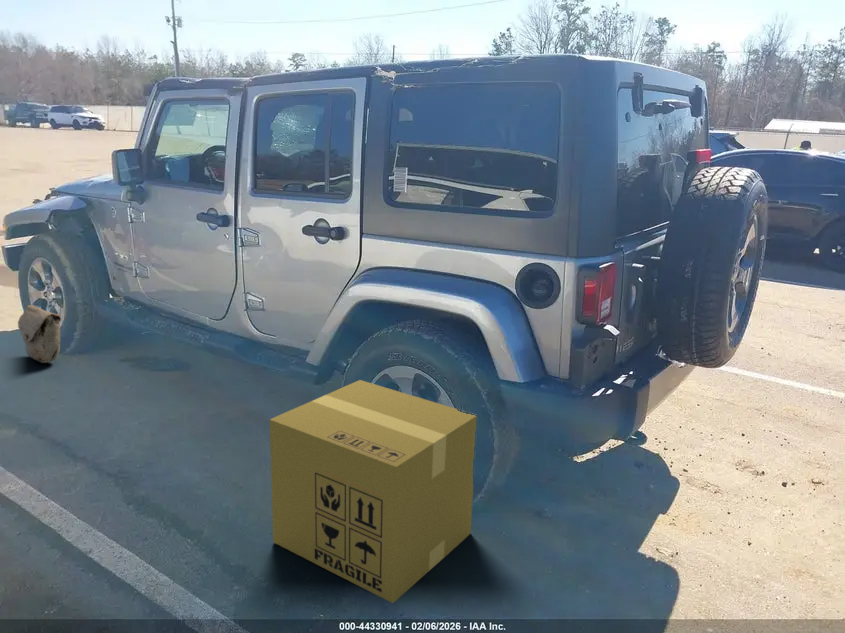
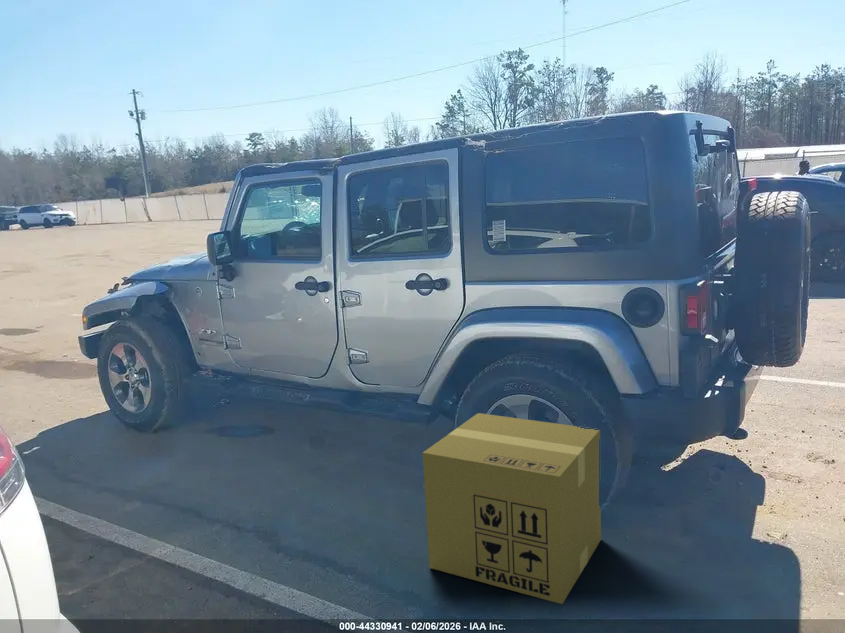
bag: present [18,305,61,363] -> none [105,387,149,441]

